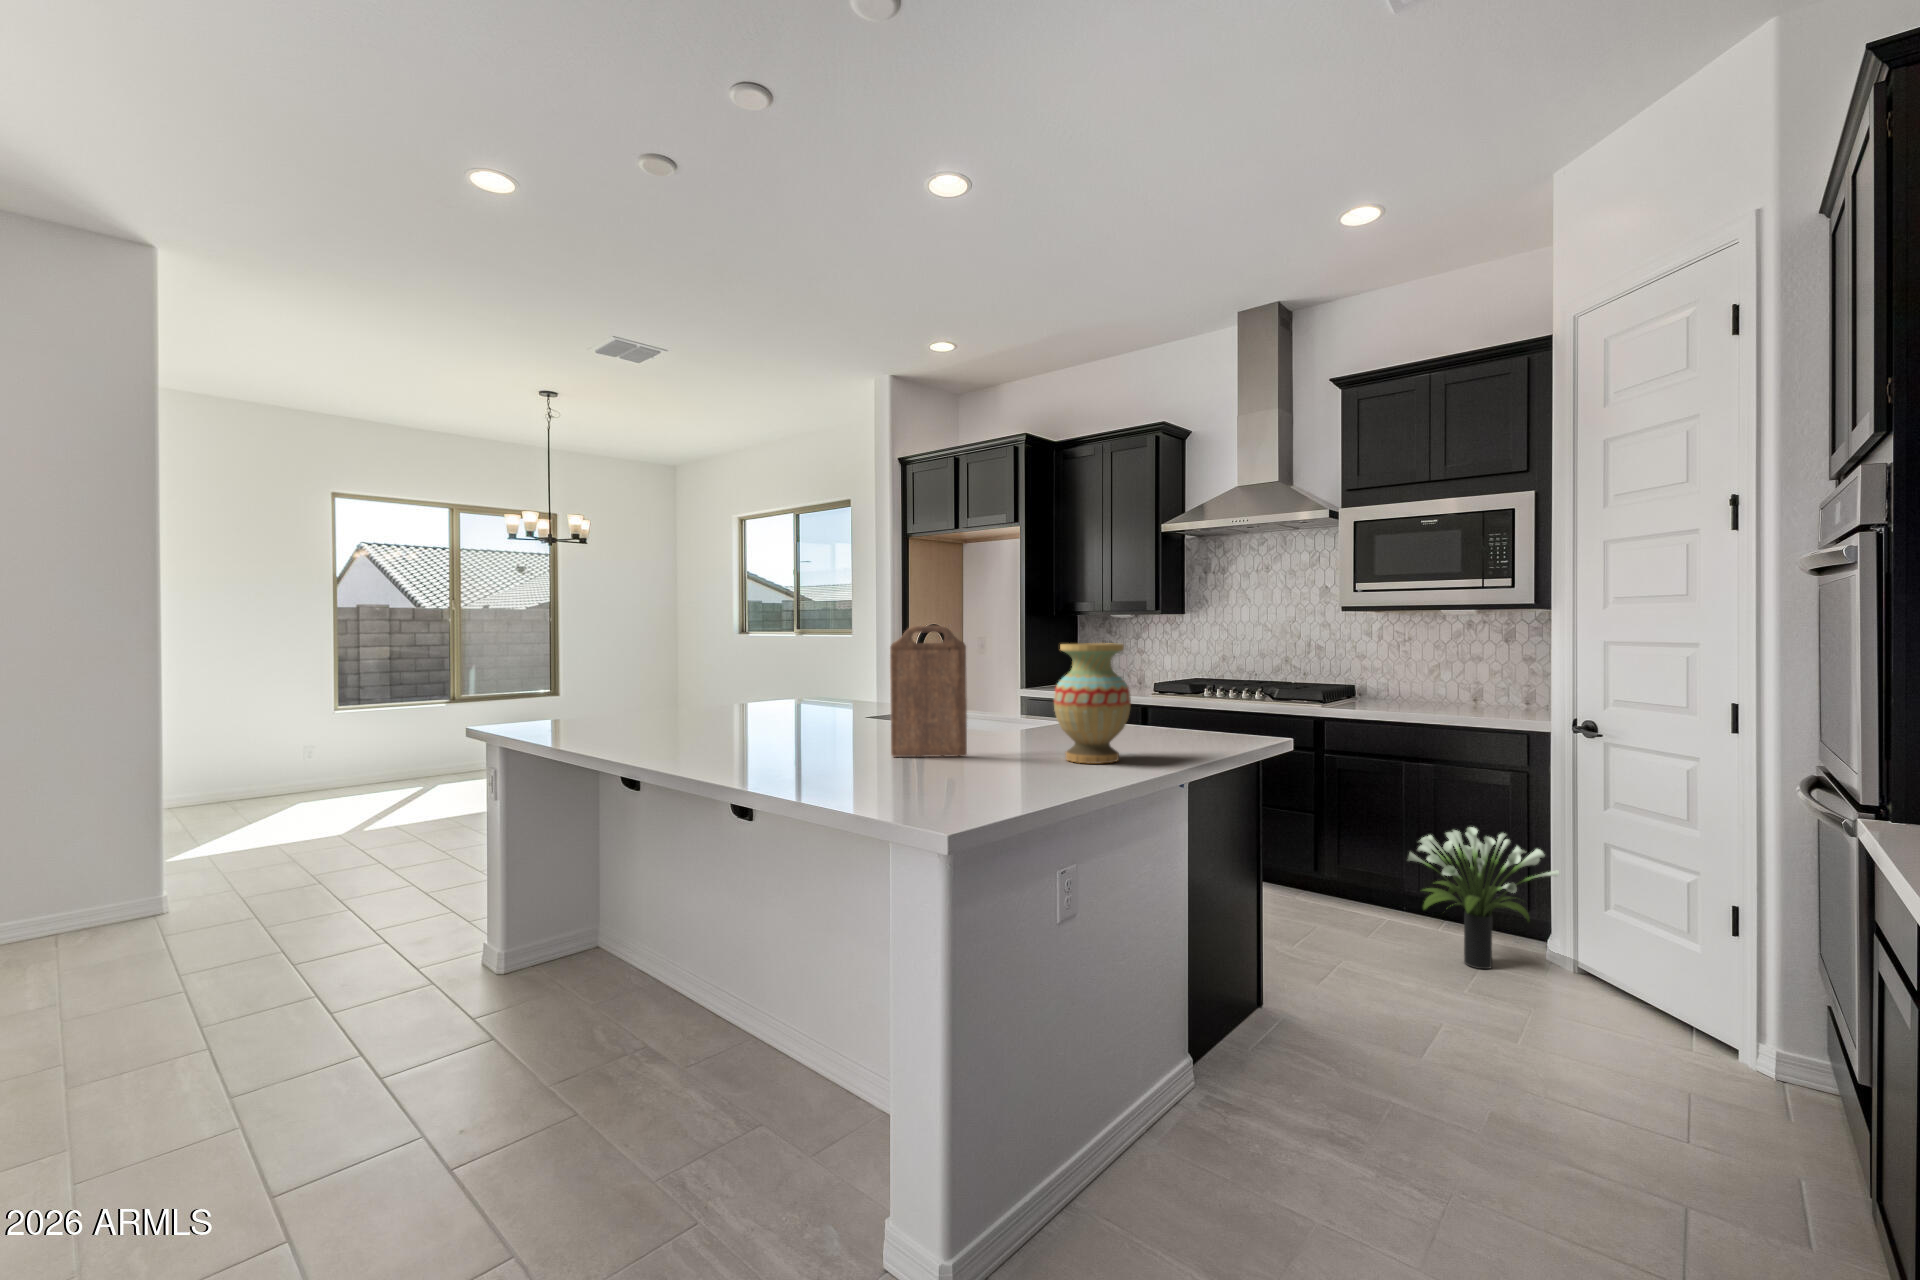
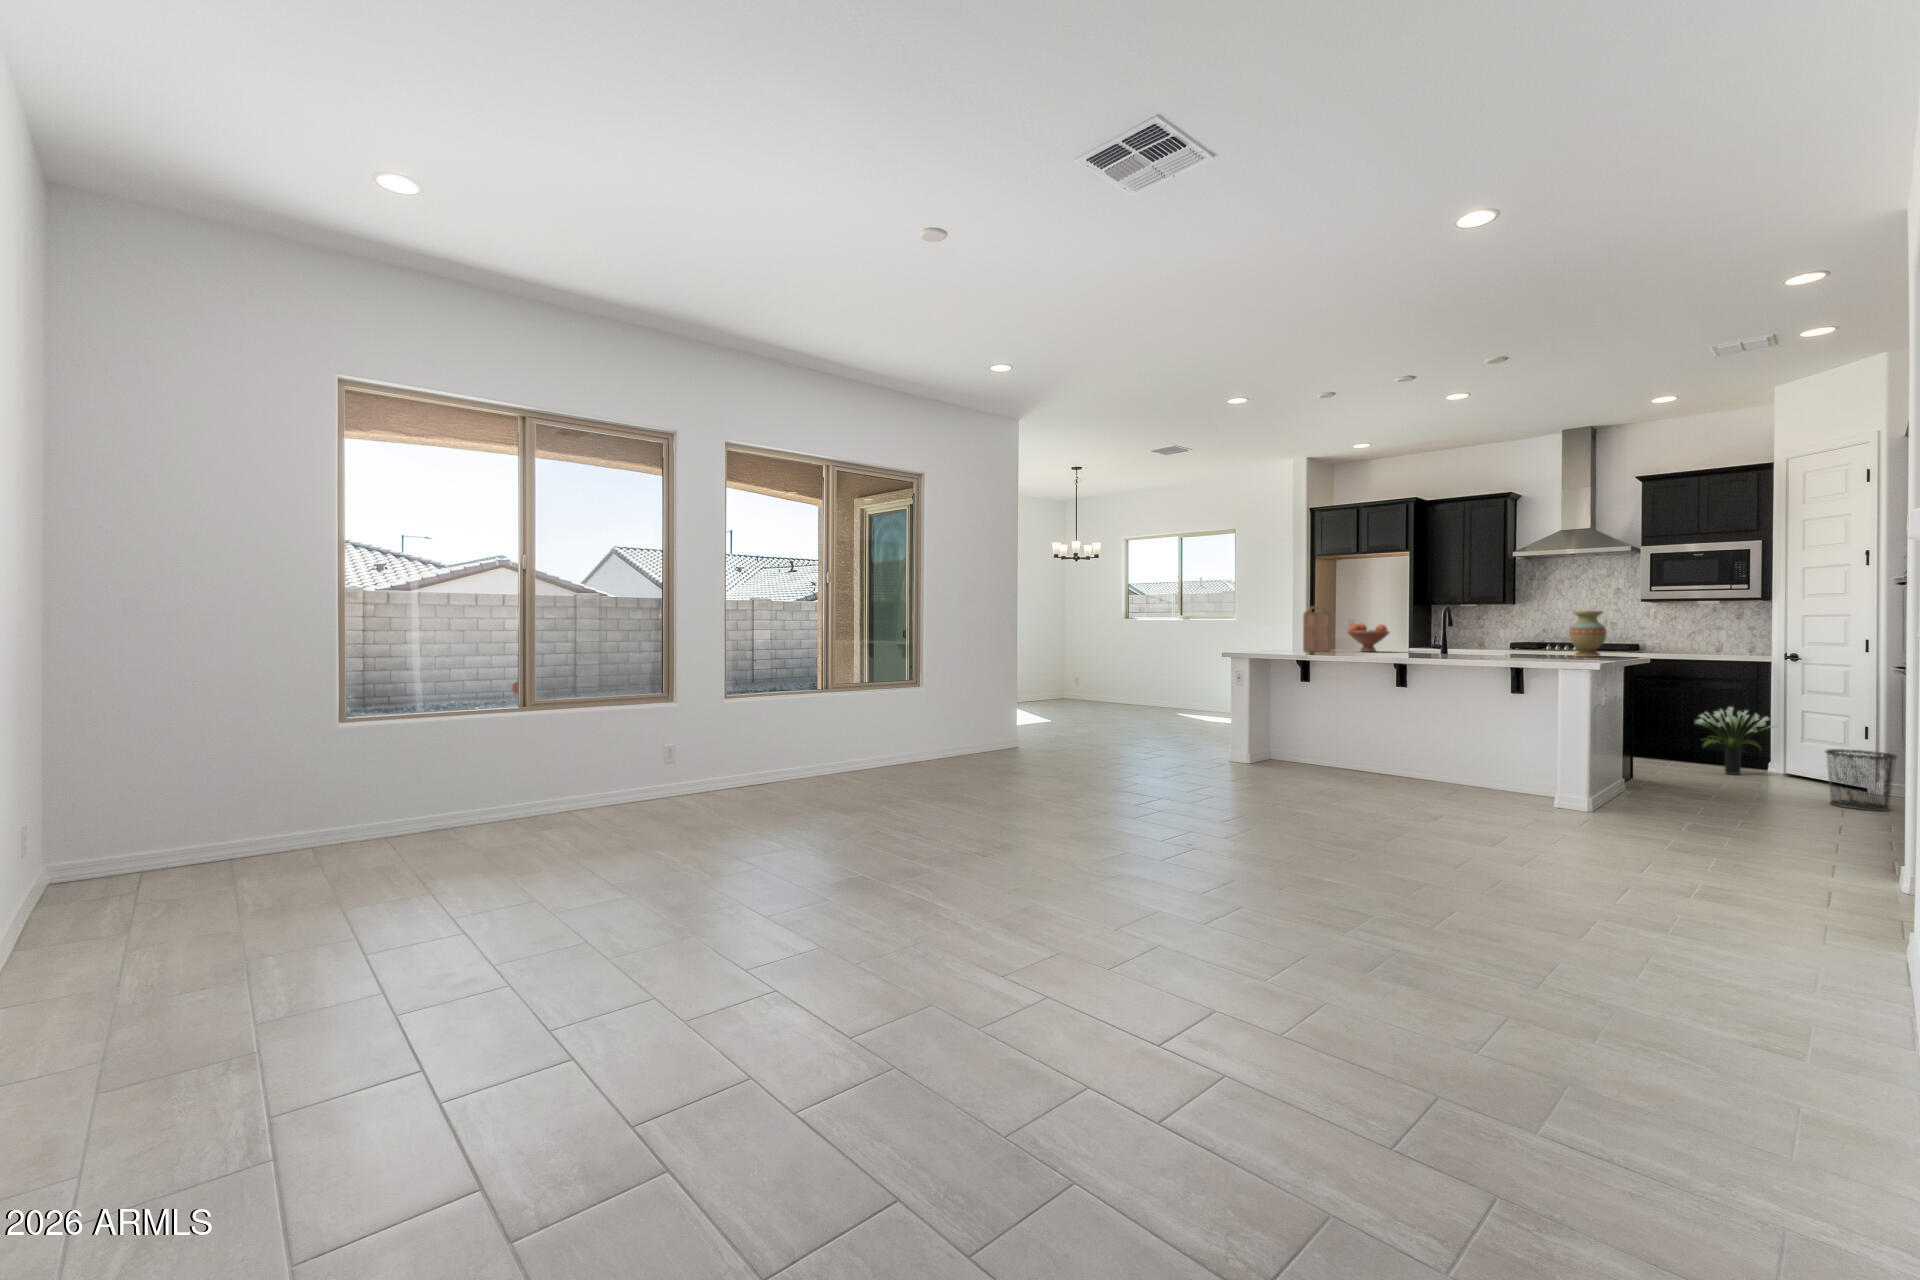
cutting board: present [890,626,967,757] -> present [1303,606,1331,652]
fruit bowl: none [703,662,790,726] -> present [1348,623,1389,652]
waste bin: none [1642,1014,1836,1237] -> present [1825,749,1897,811]

